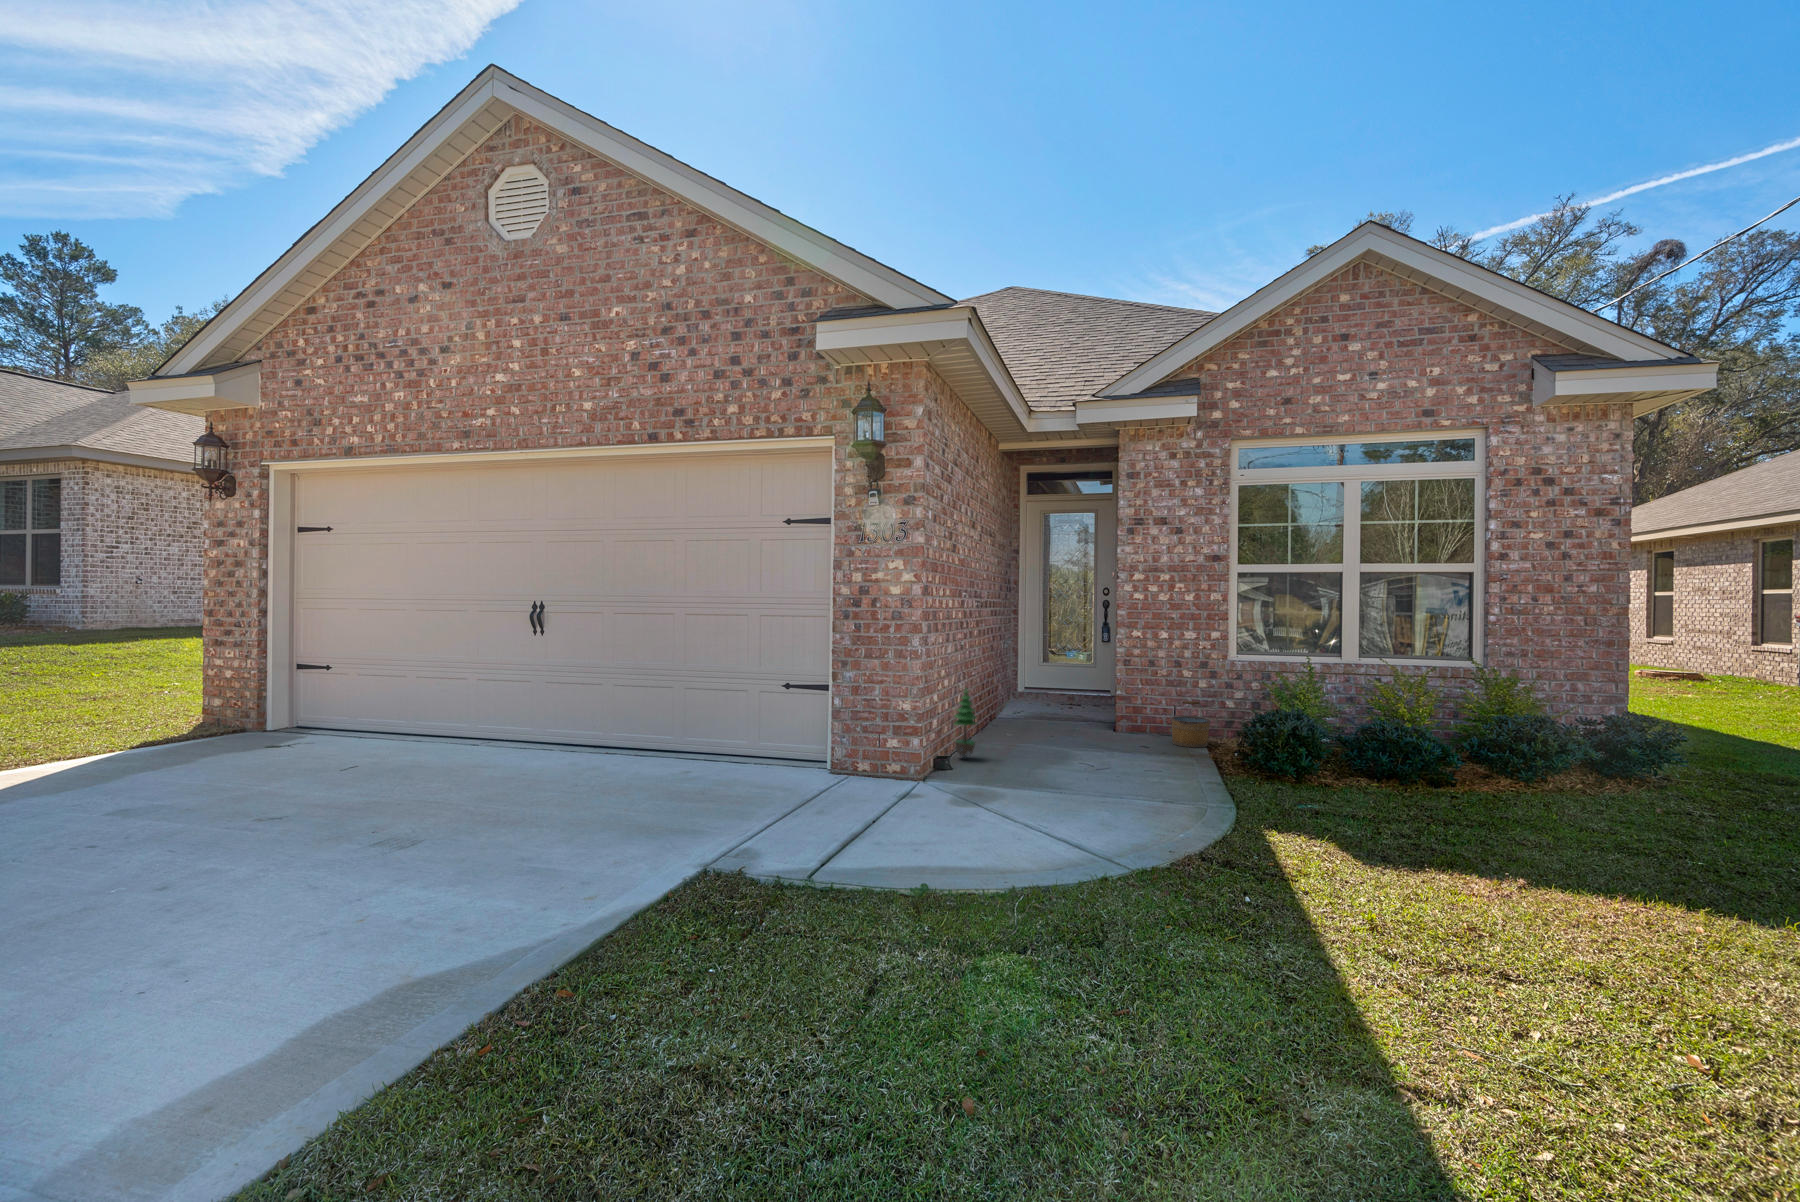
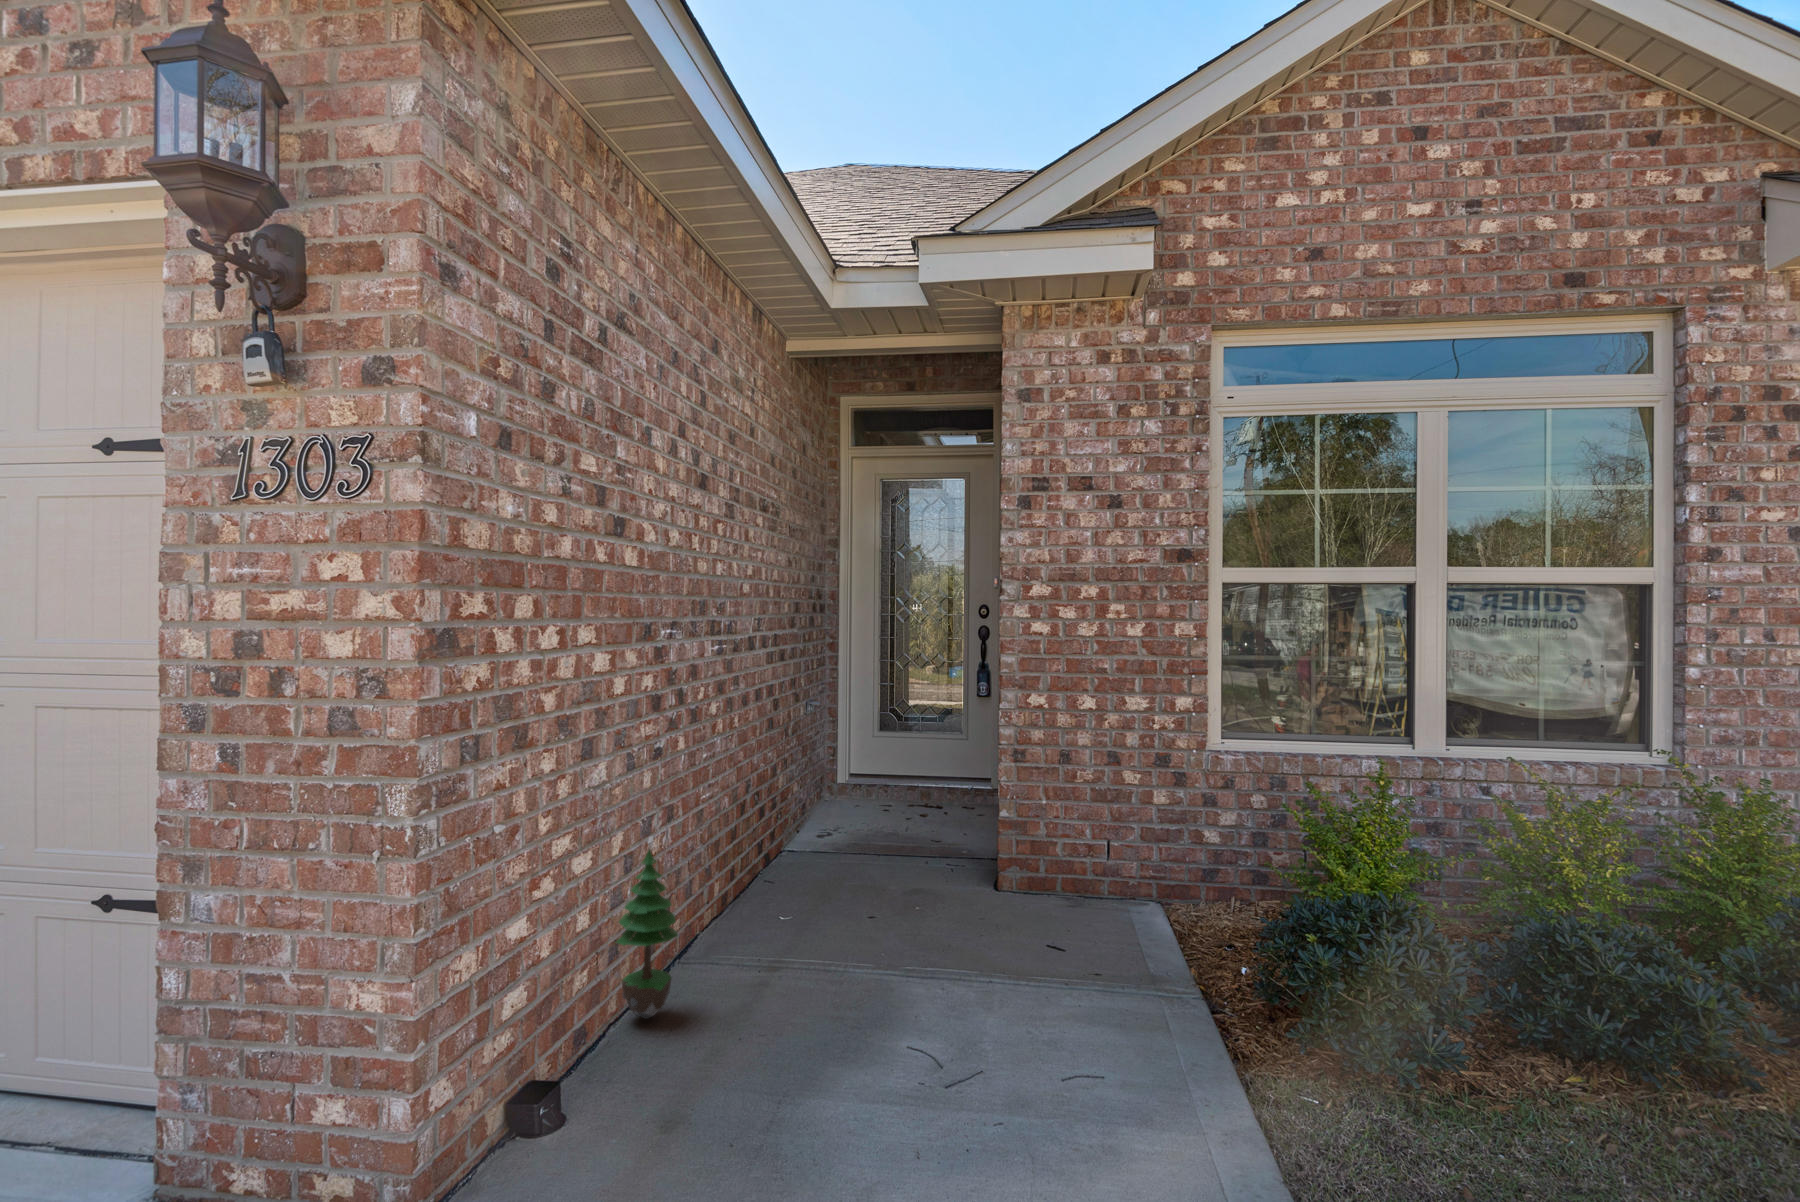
bucket: present [1171,701,1211,748] -> none [1102,837,1179,934]

